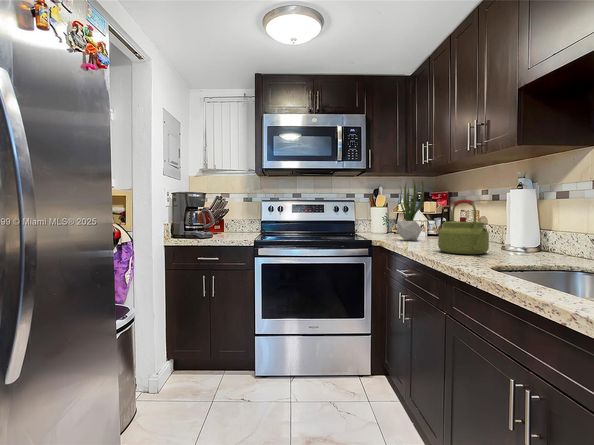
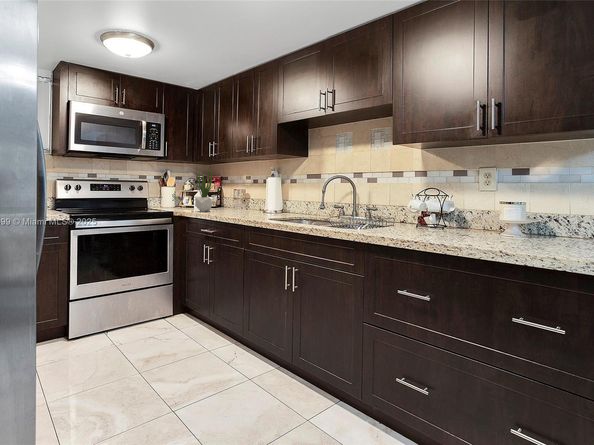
kettle: present [438,199,489,254] -> none [235,184,264,216]

